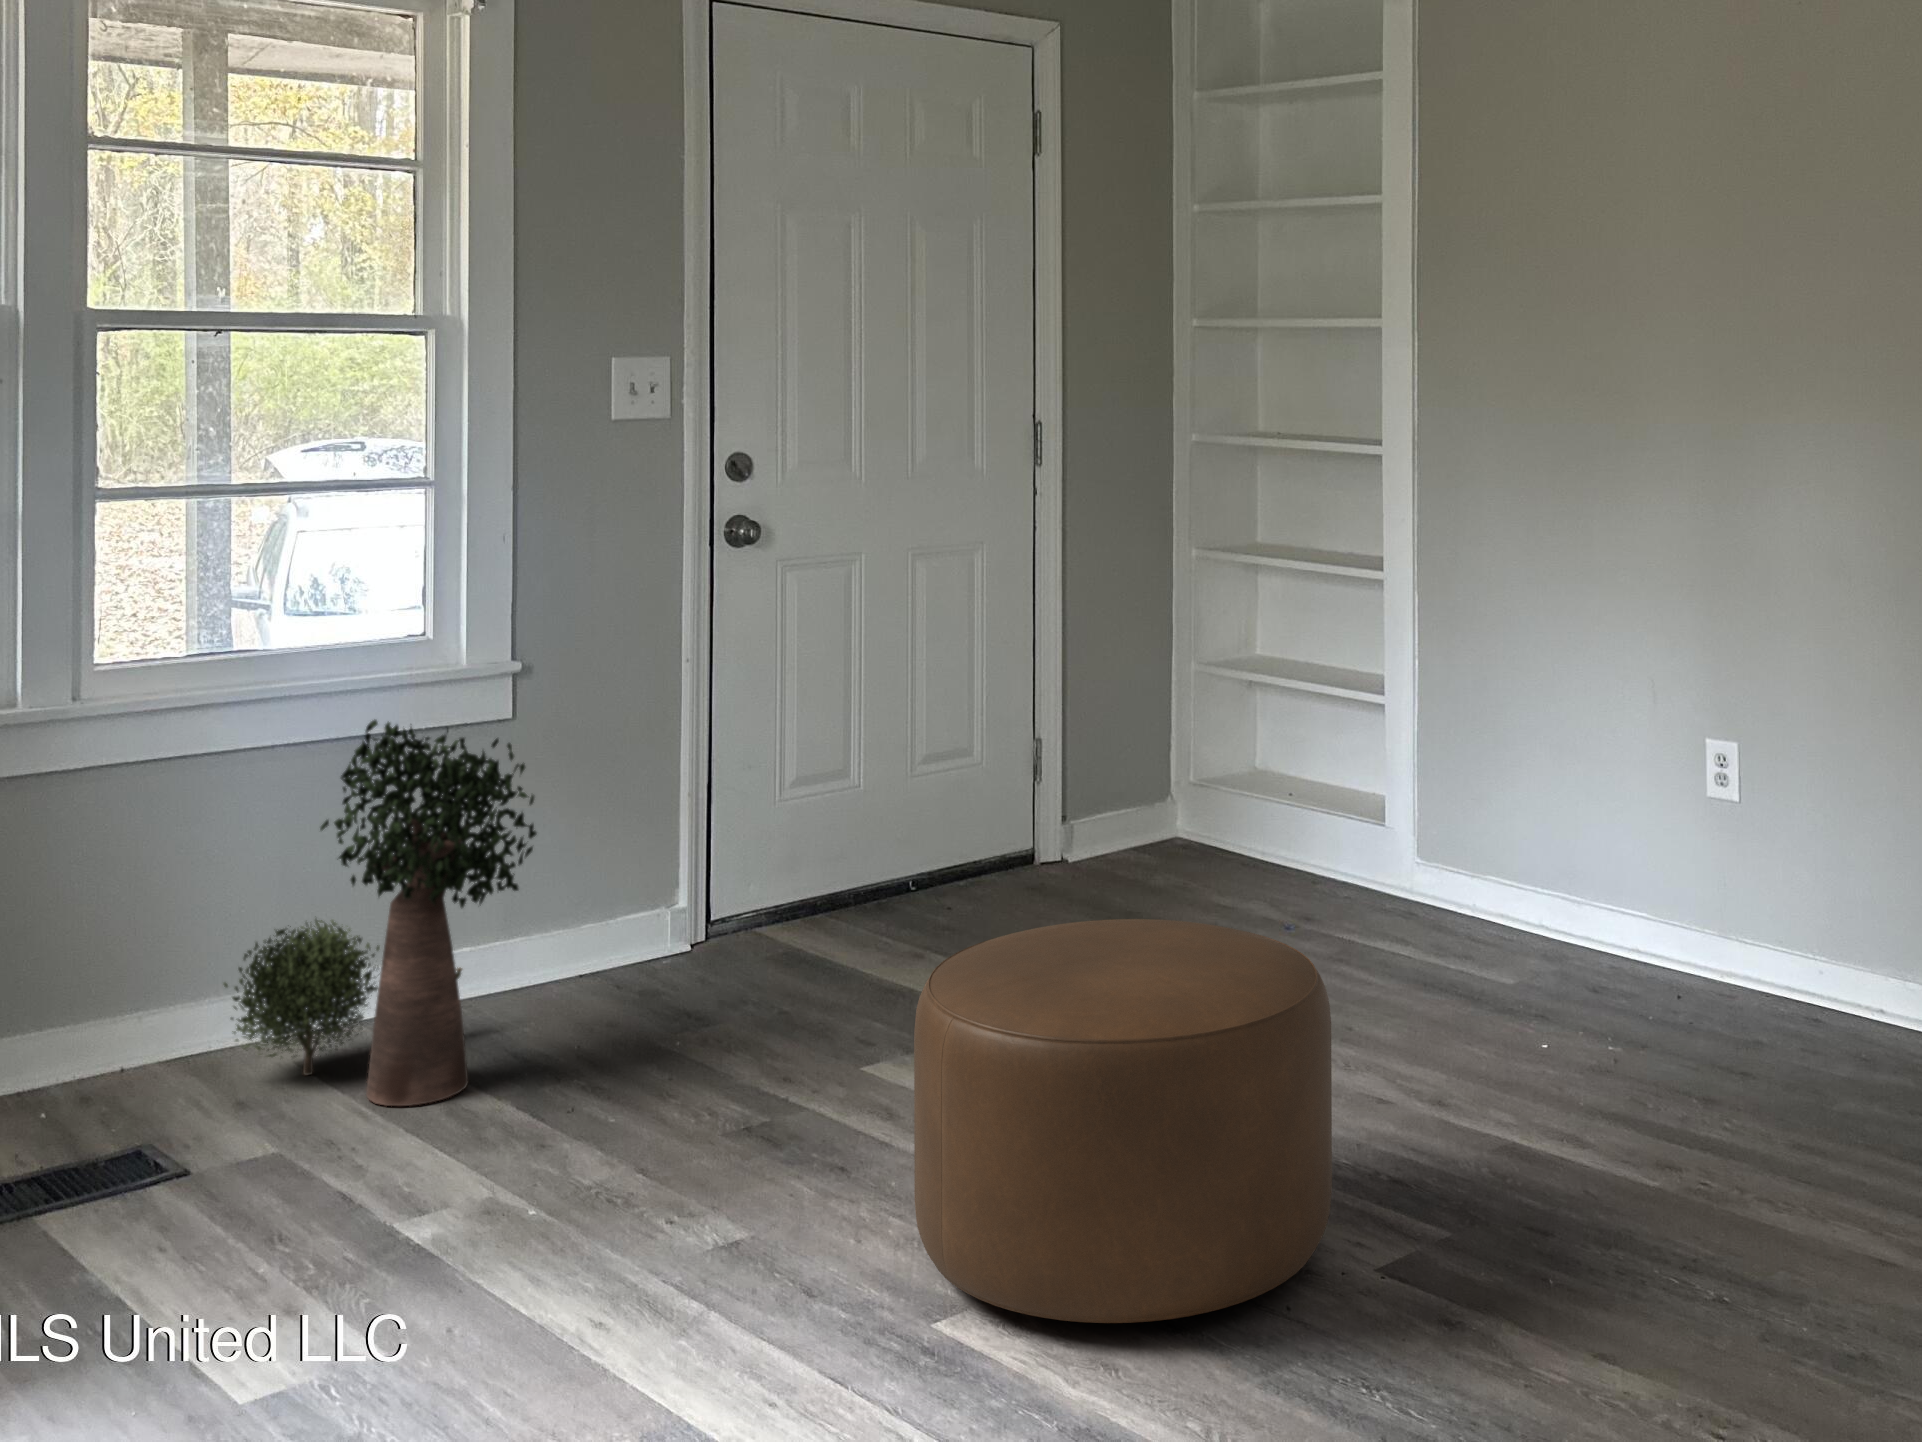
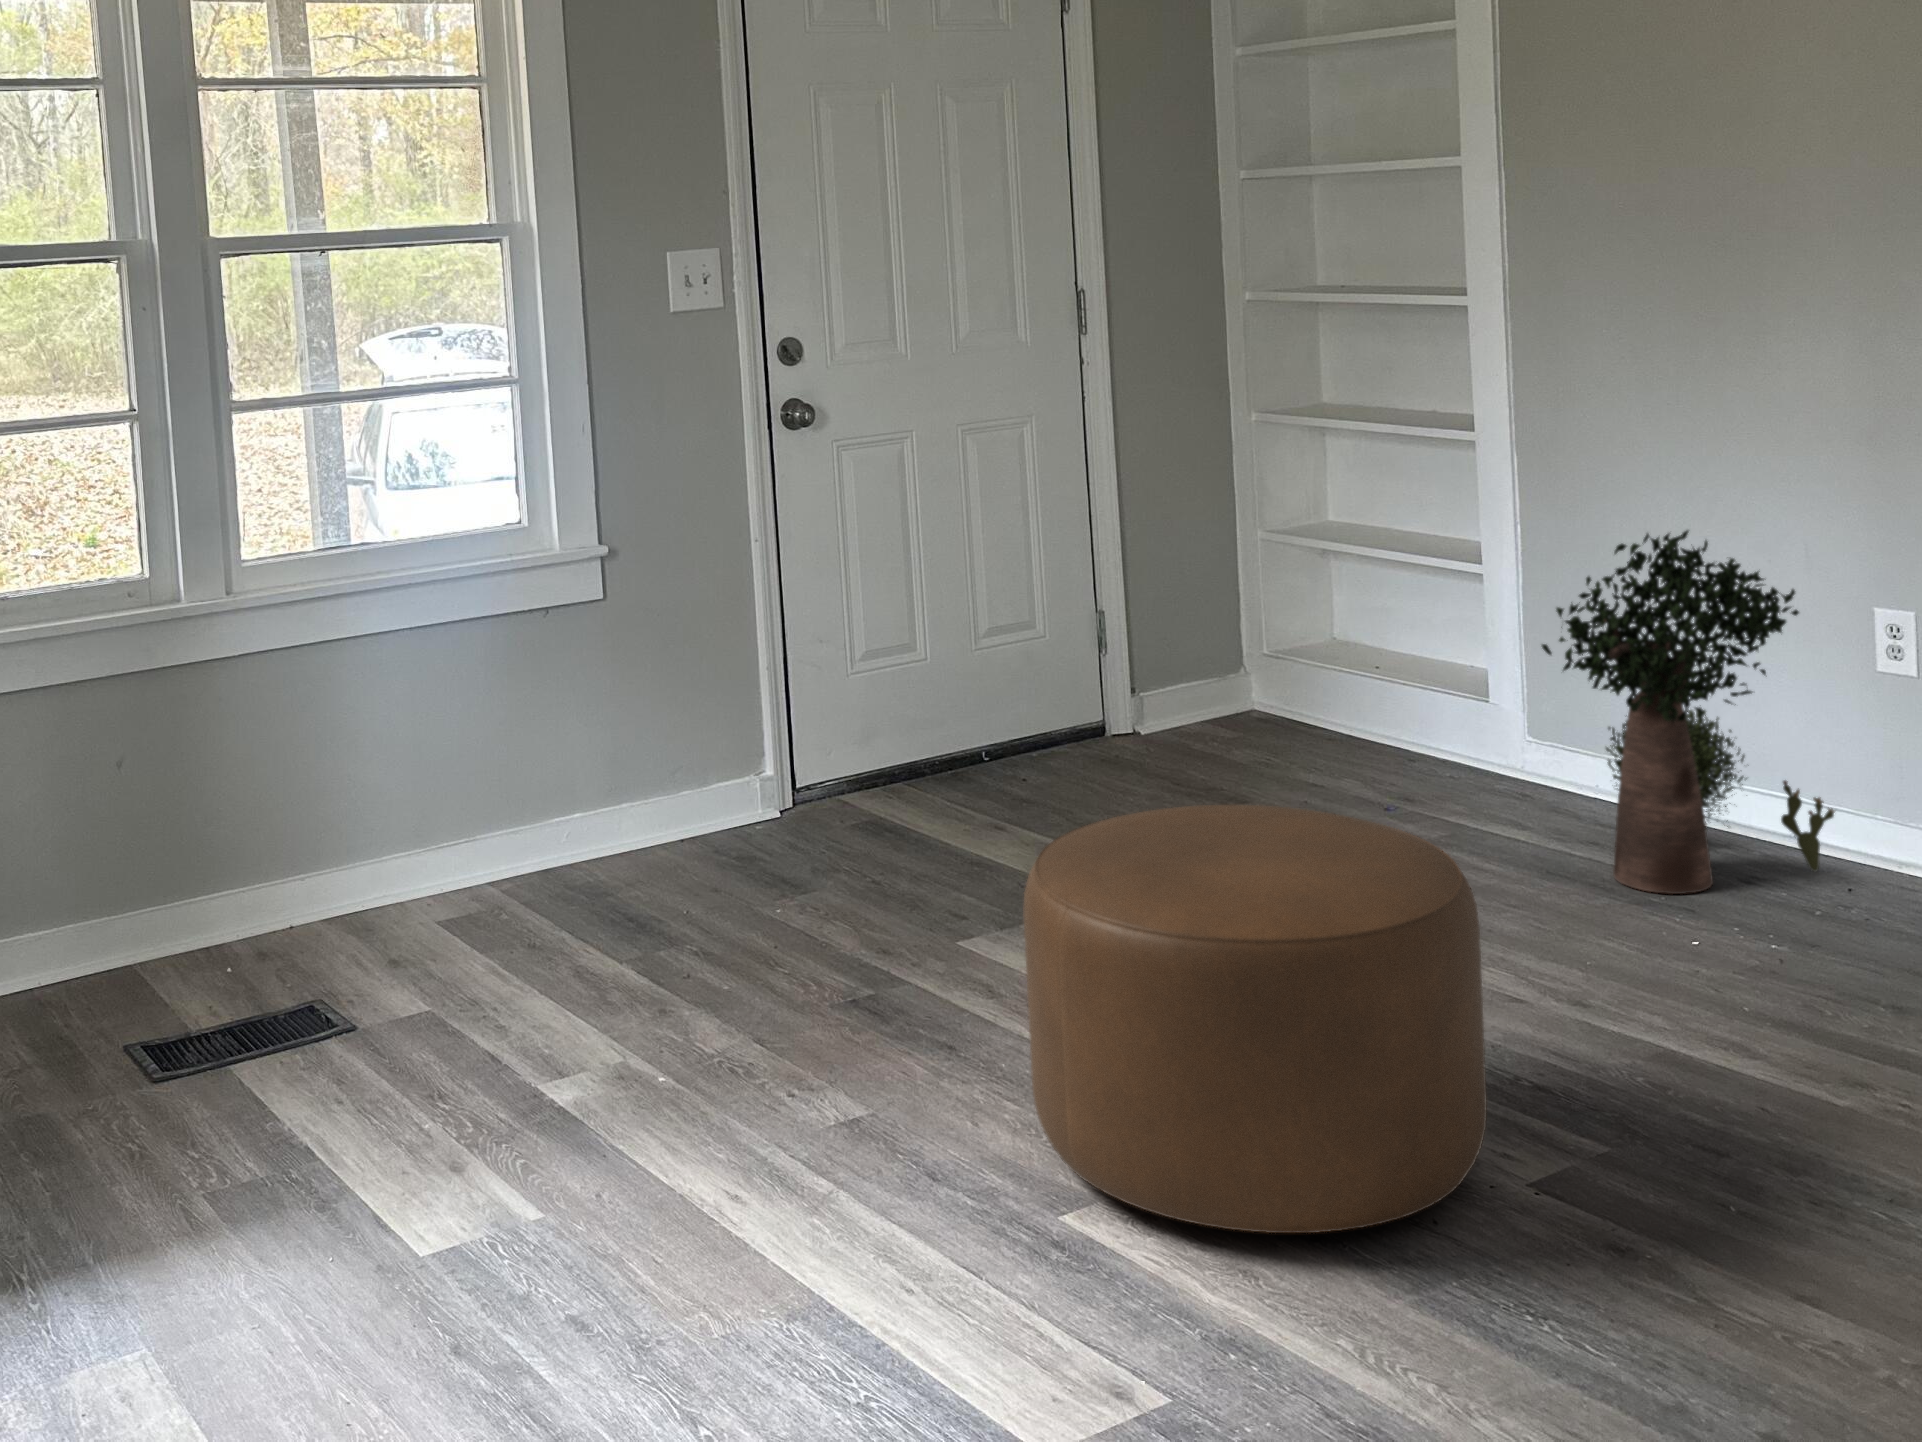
potted plant: present [224,719,536,1106] -> present [1542,530,1835,894]

